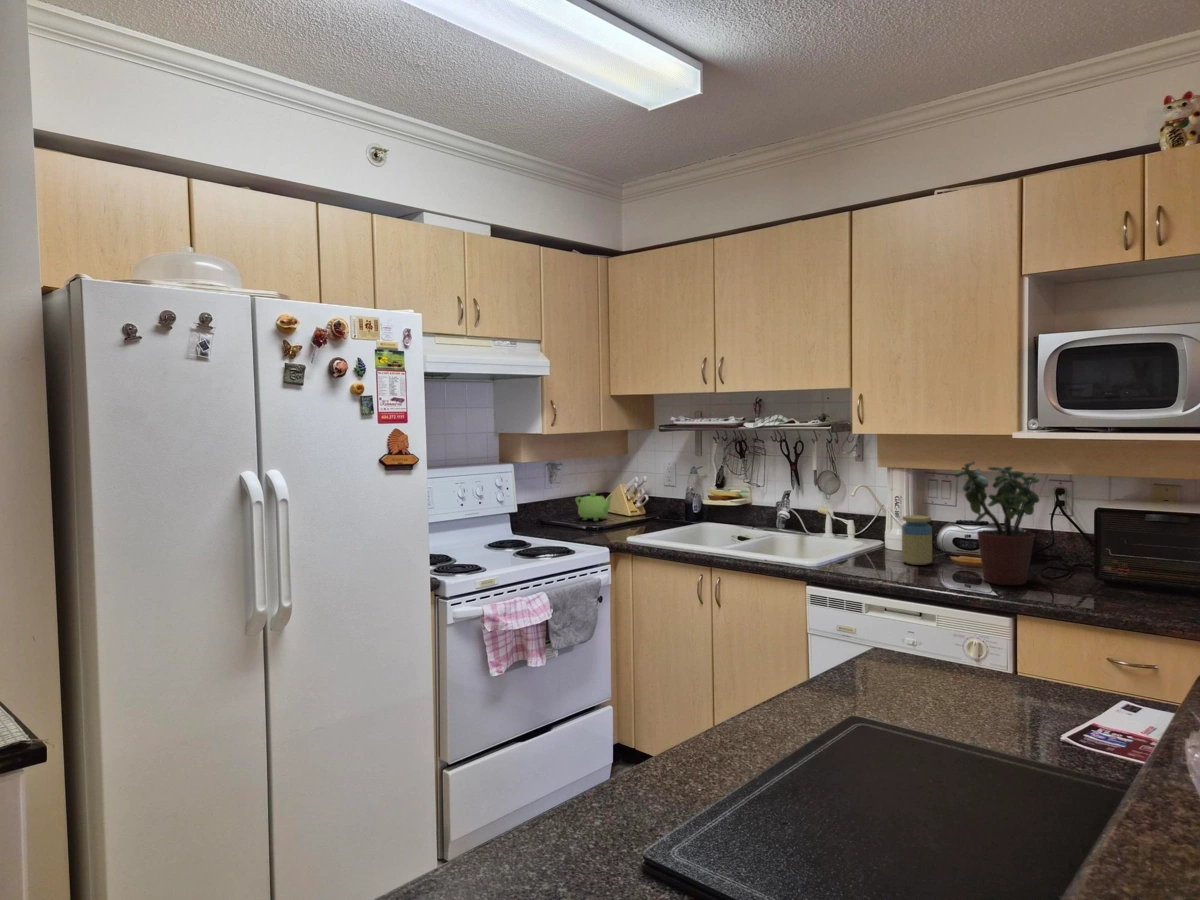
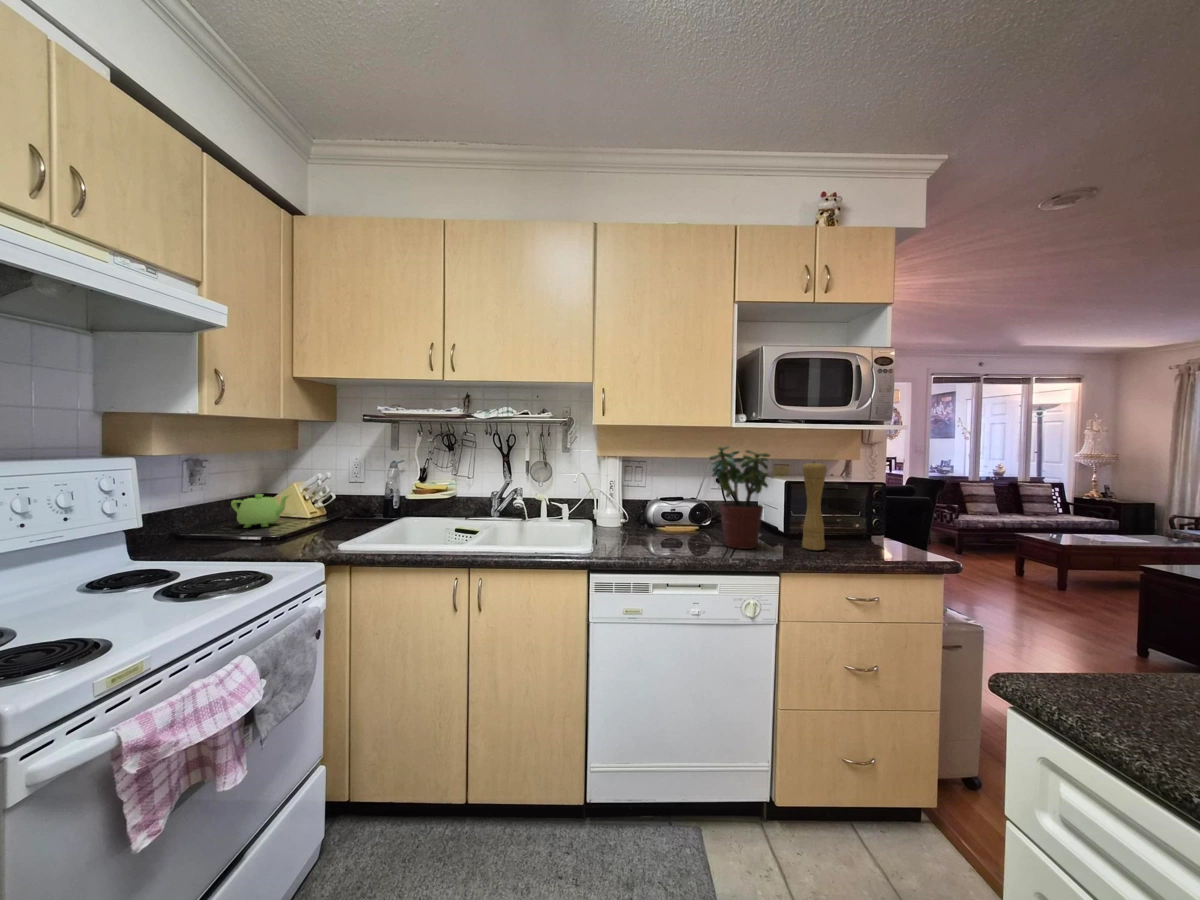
pepper mill: none [1086,483,1120,598] -> present [802,462,827,550]
jar: present [902,515,932,565] -> none [643,496,666,539]

